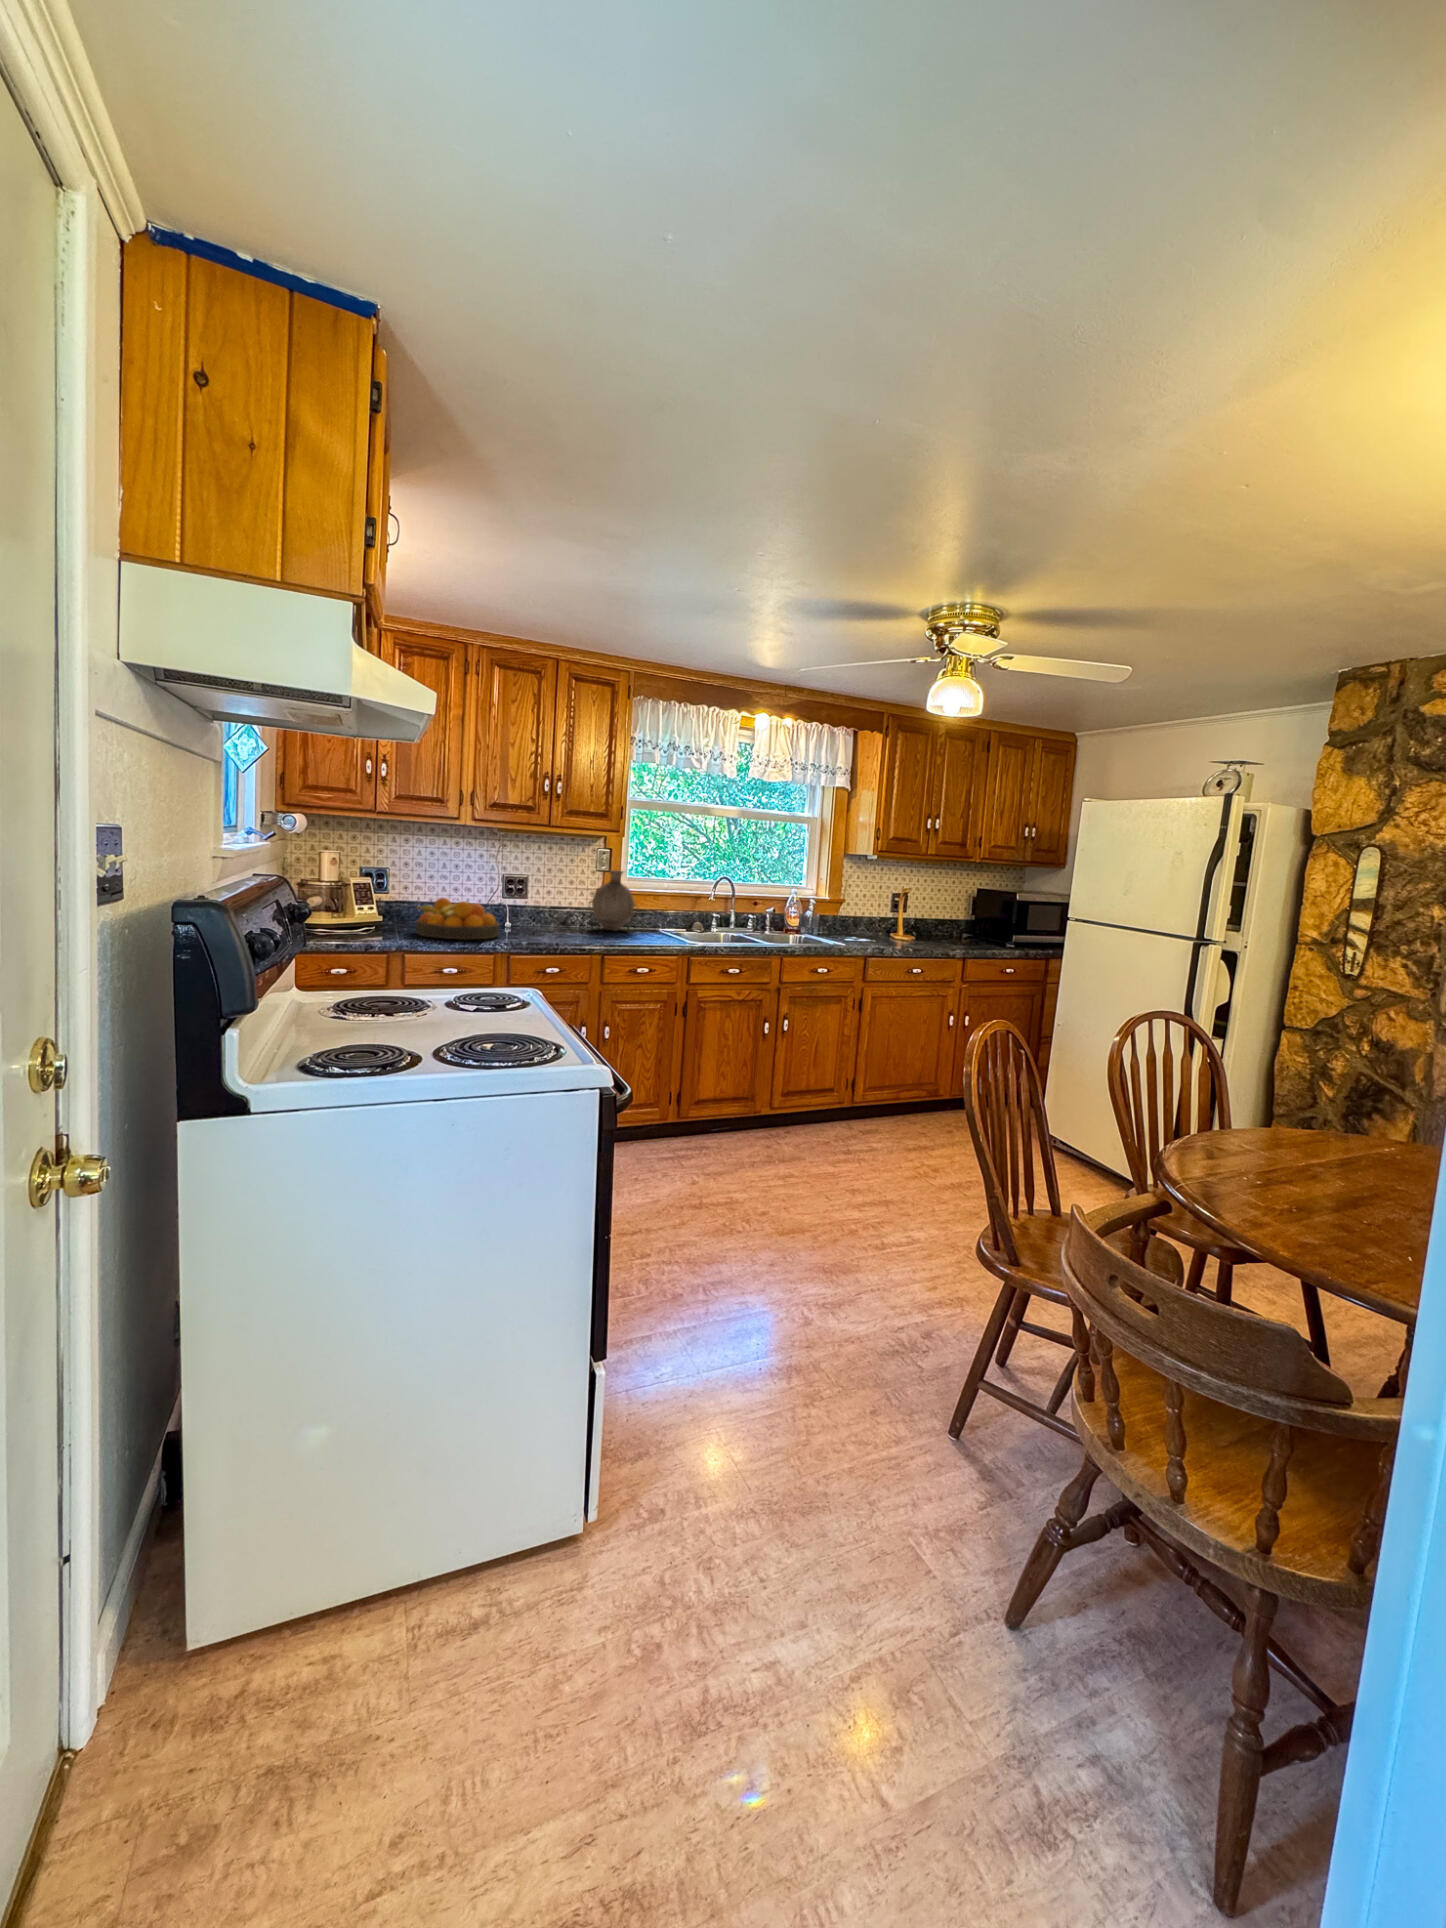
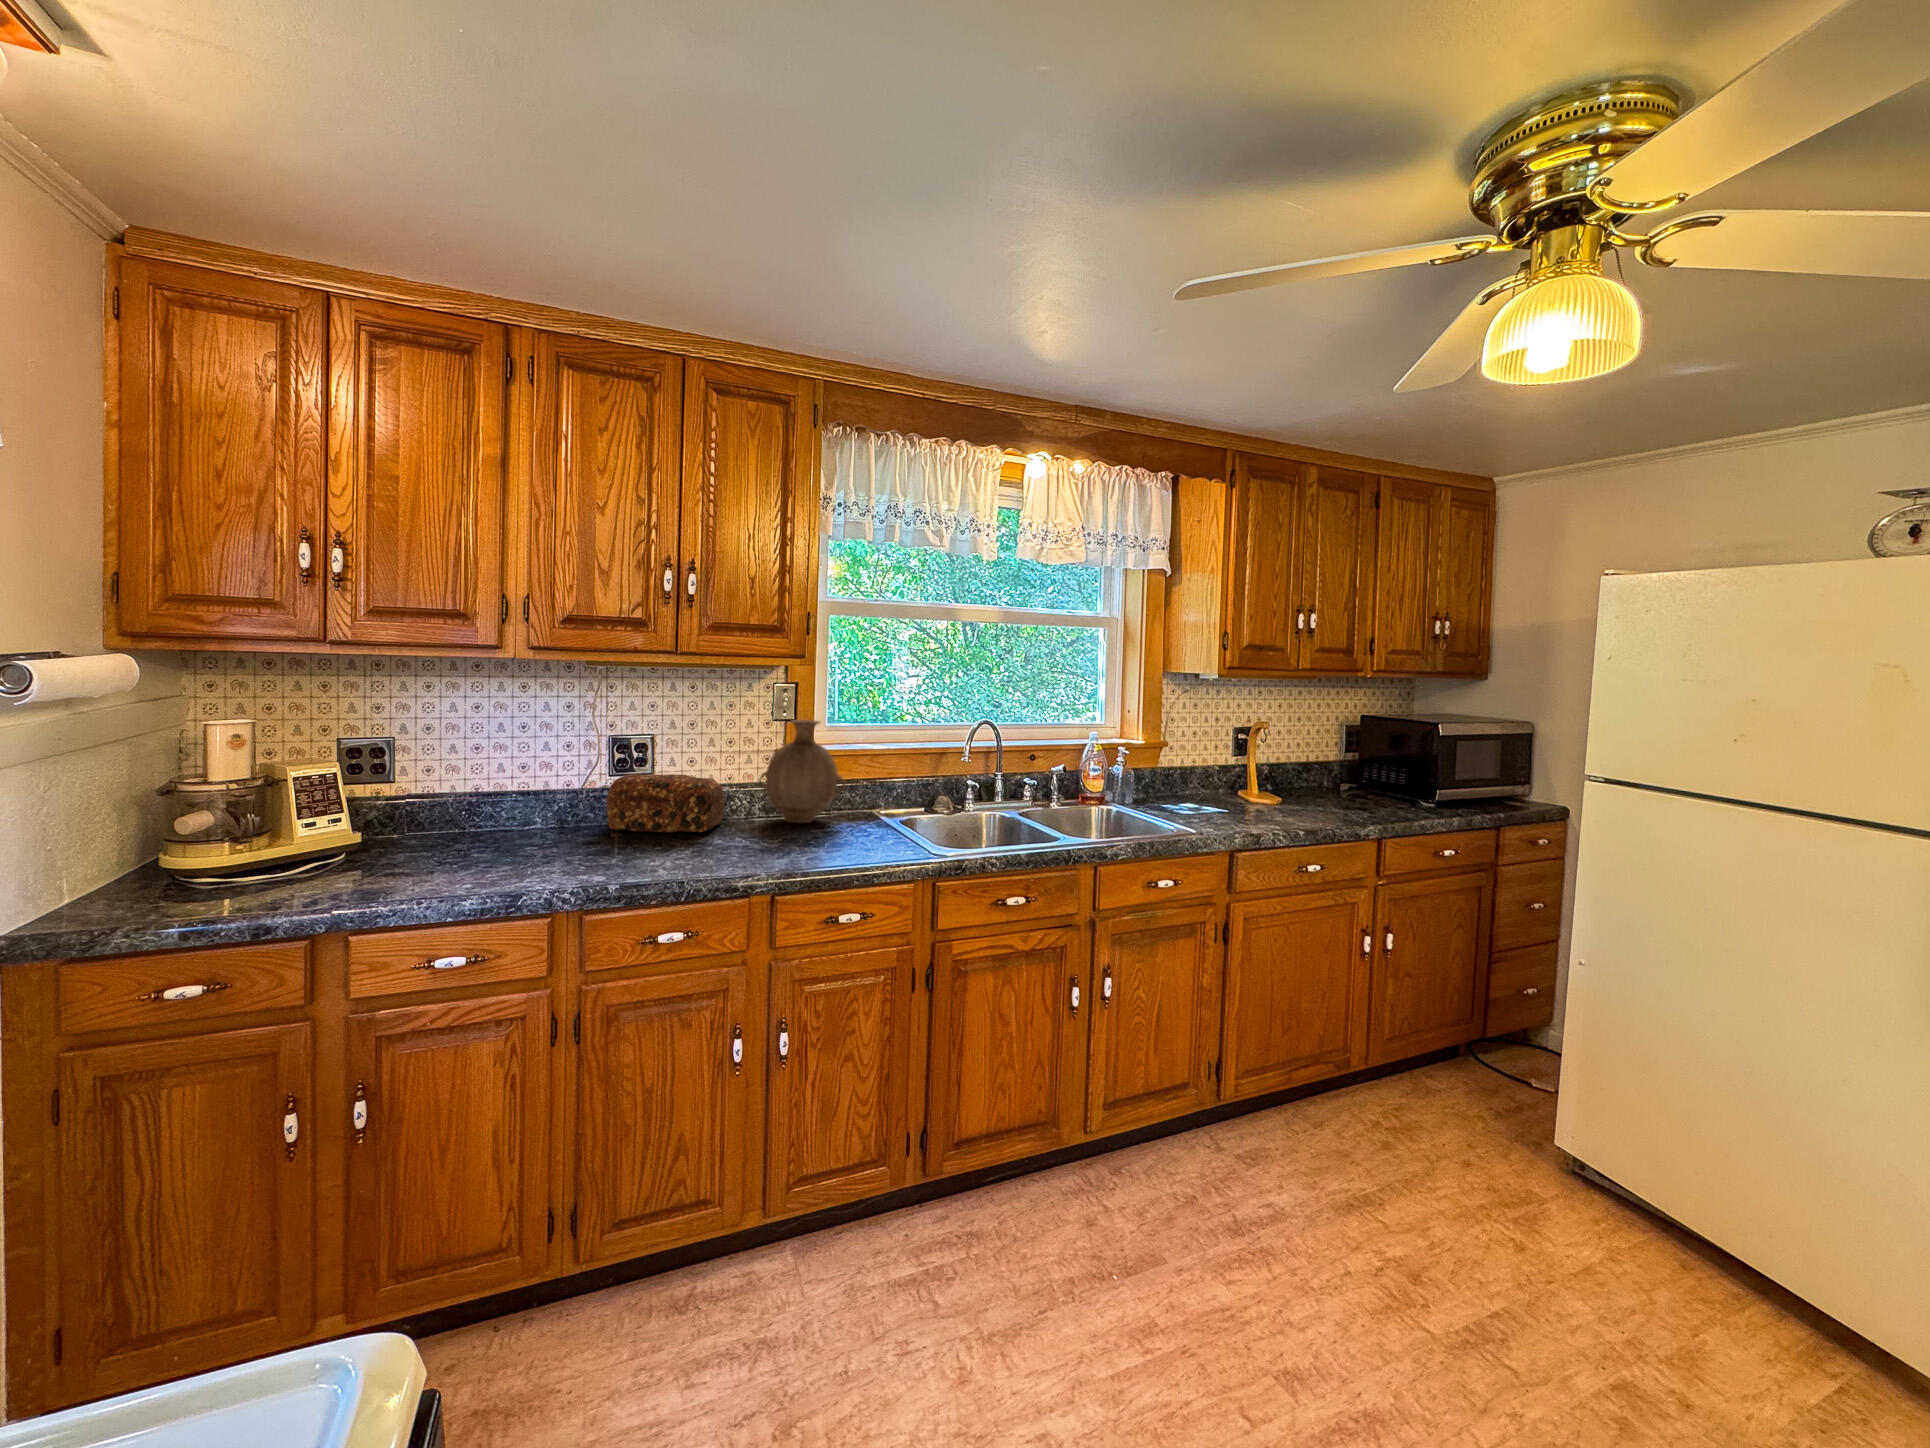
bread loaf: none [504,896,568,930] -> present [607,774,724,832]
fruit bowl: present [415,898,499,939] -> none [406,795,581,885]

